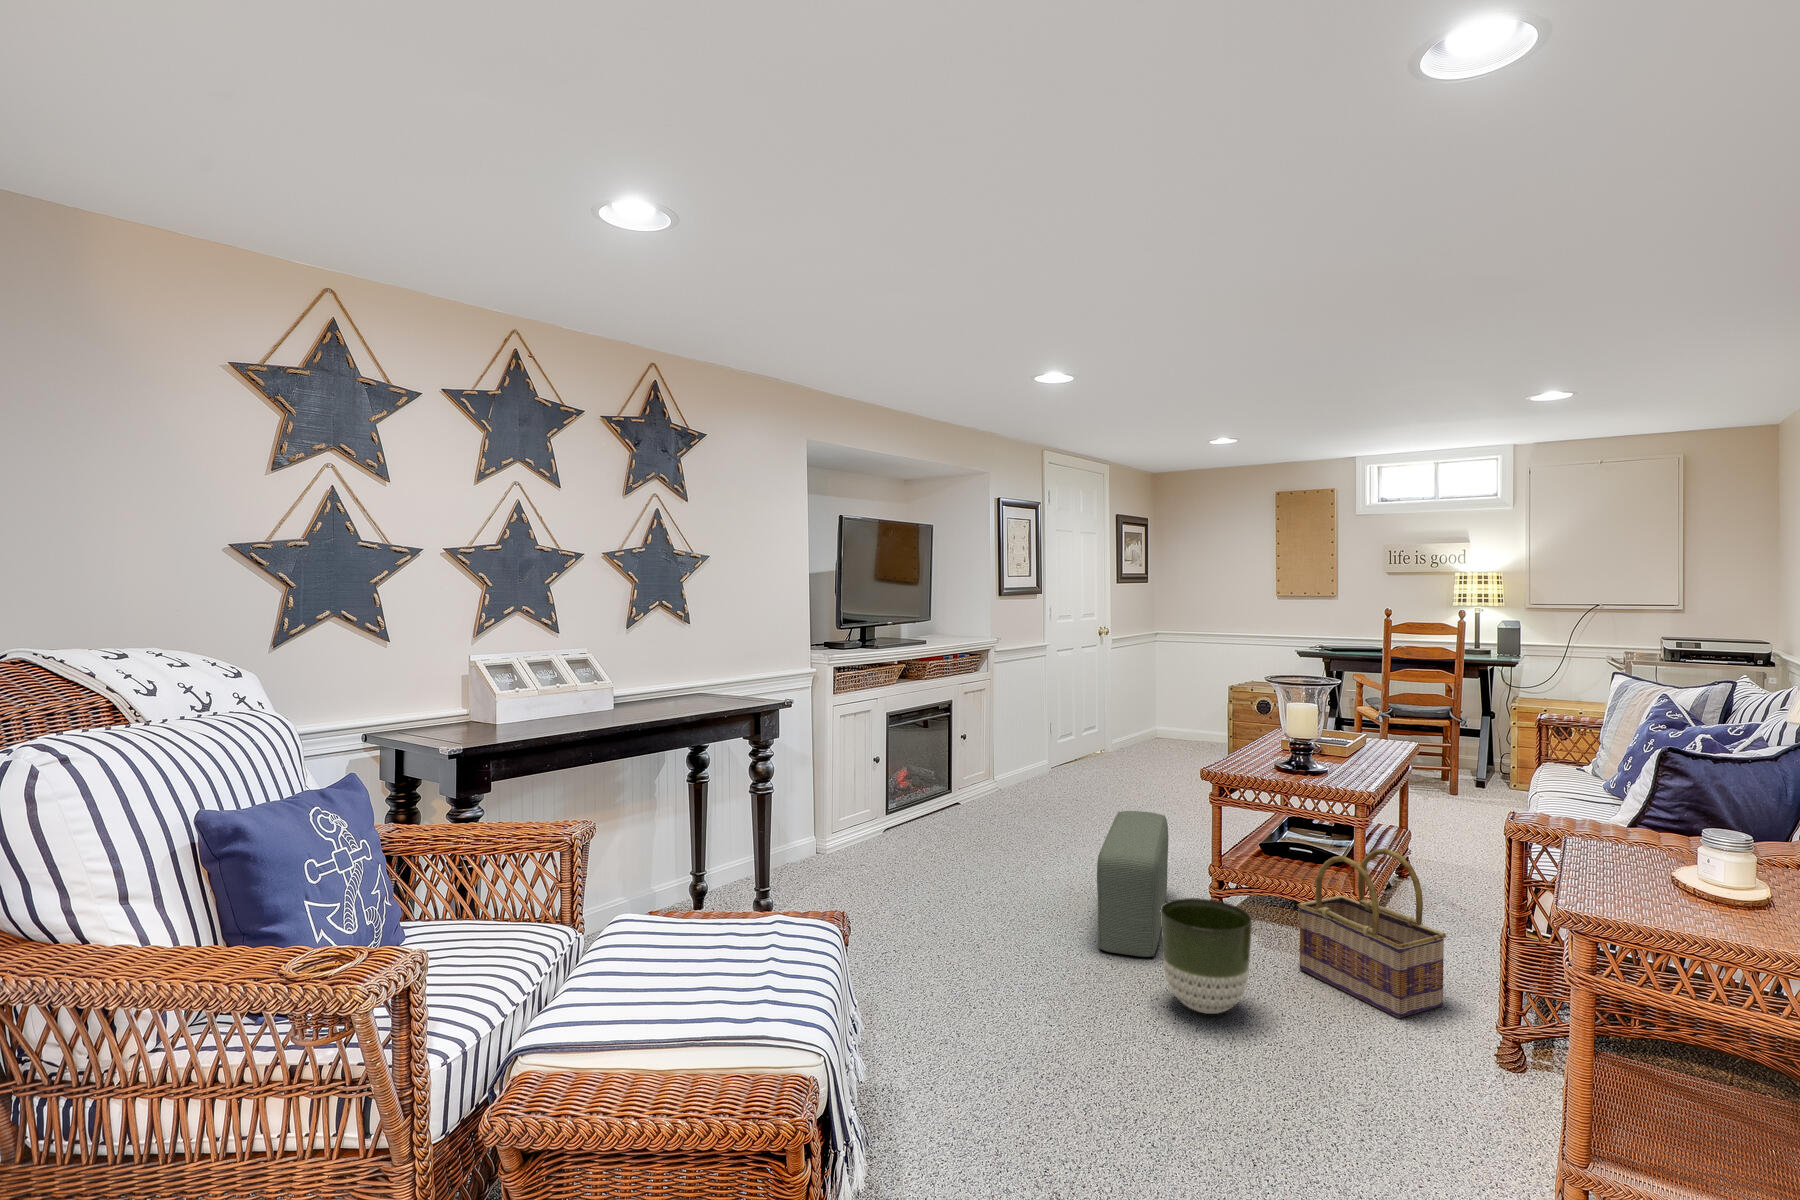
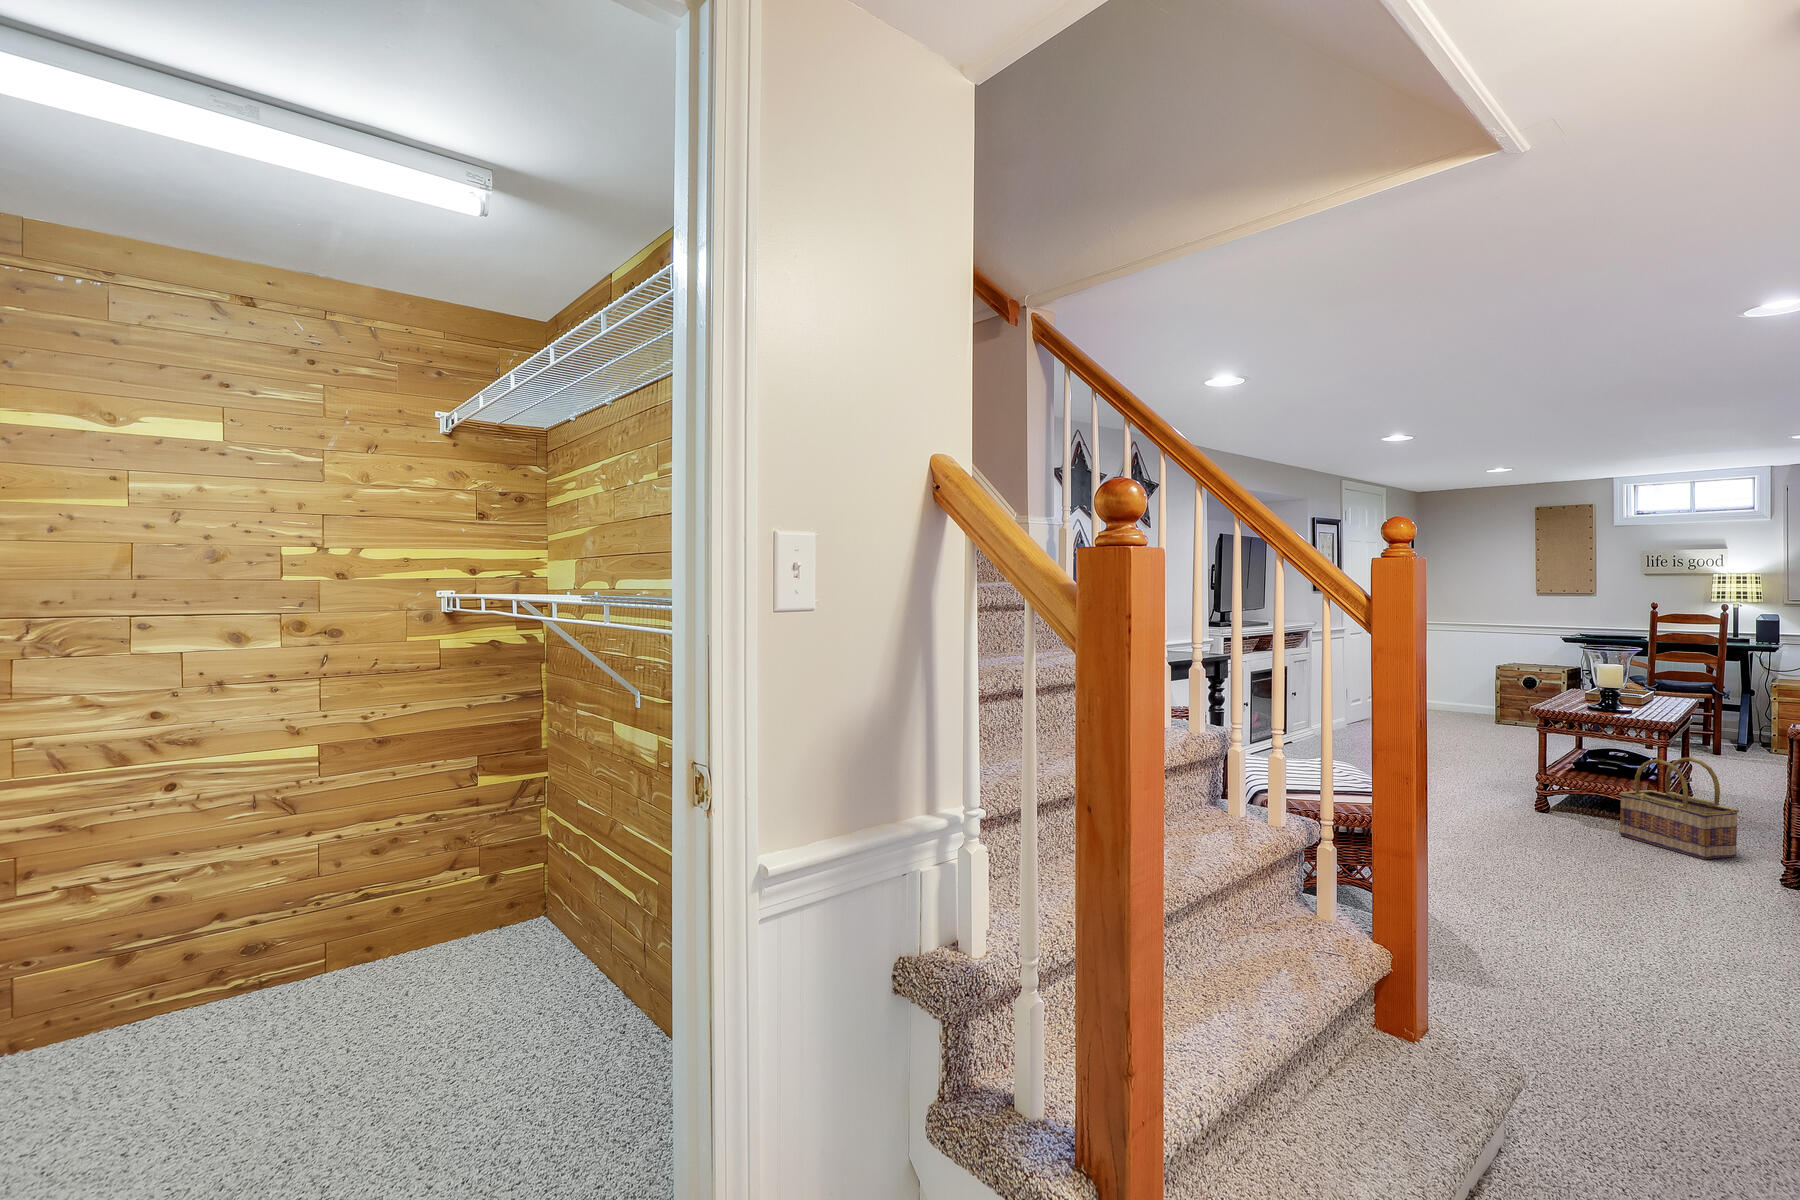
pouf: present [1097,811,1168,957] -> none [1456,738,1510,823]
planter: present [1160,898,1252,1014] -> none [1526,782,1596,849]

